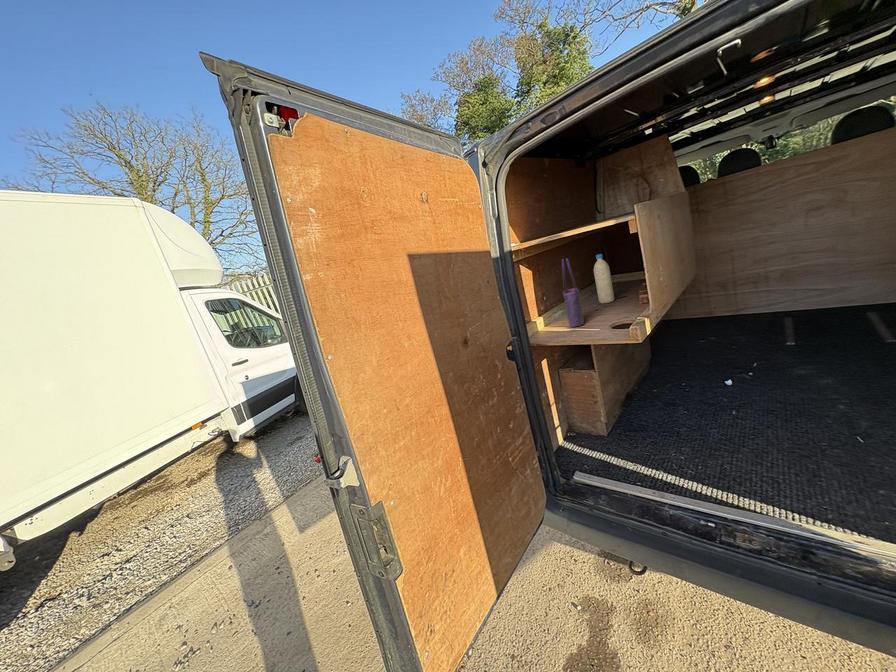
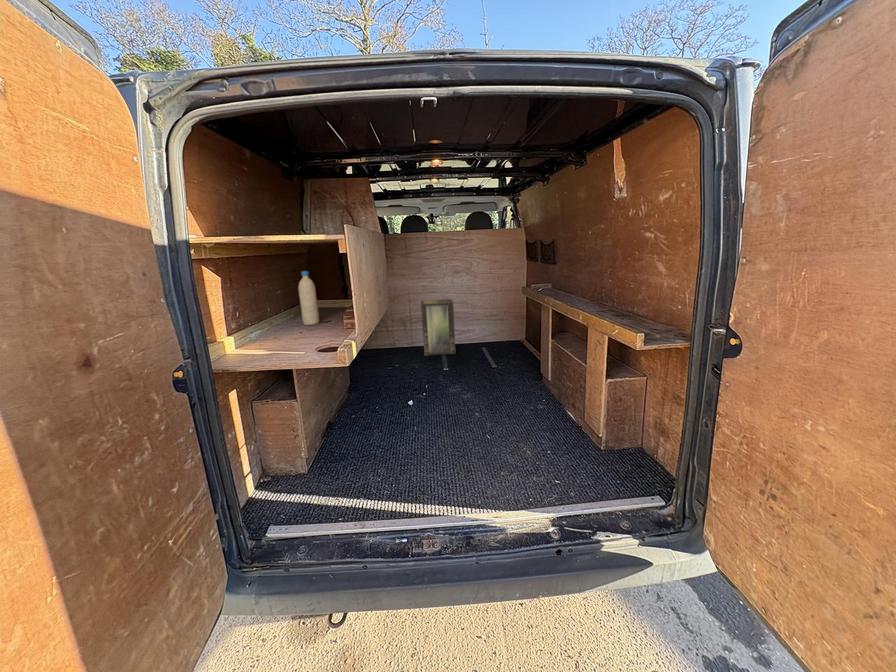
storage box: none [742,254,802,328] -> present [421,299,455,356]
tote bag: present [562,258,584,327] -> none [262,267,286,349]

